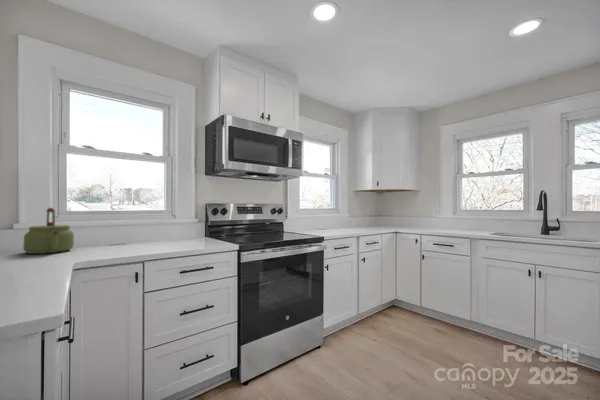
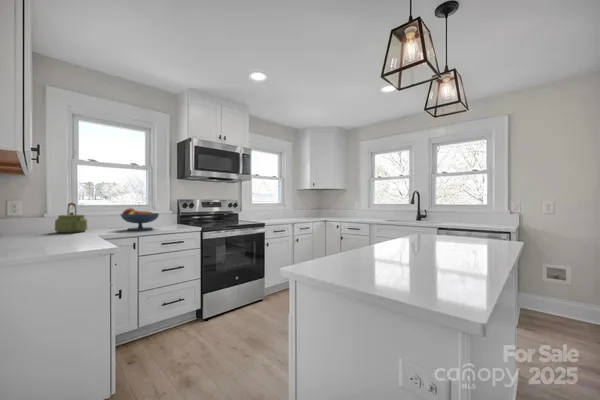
fruit bowl: none [121,216,178,249] -> present [121,208,159,230]

